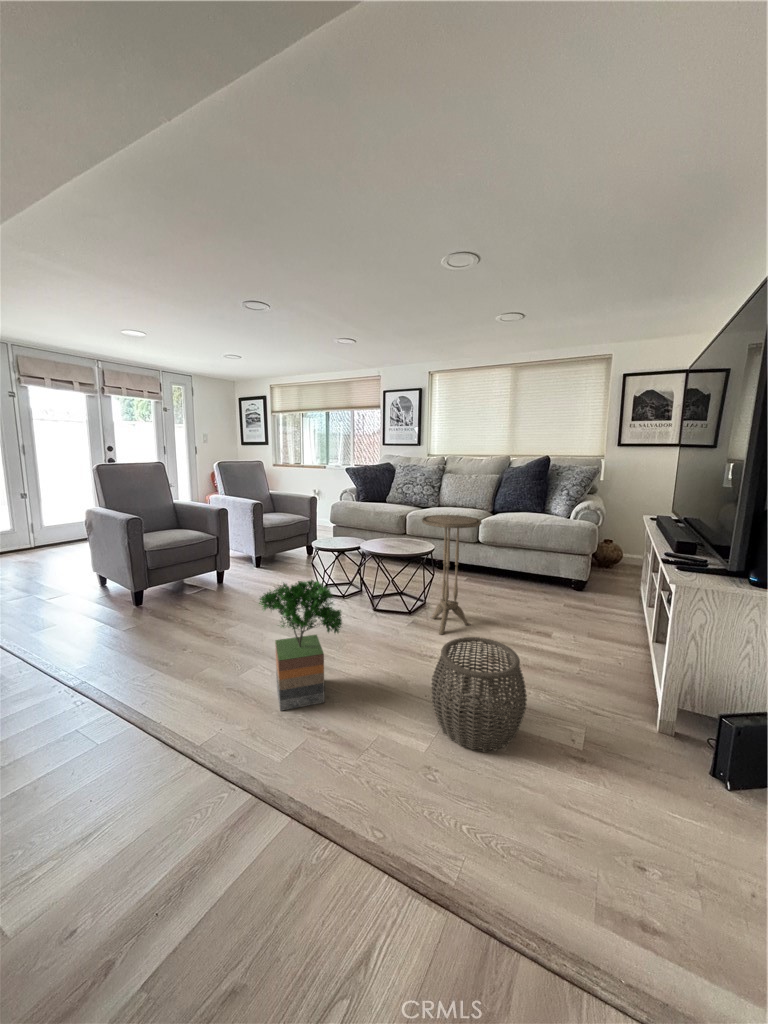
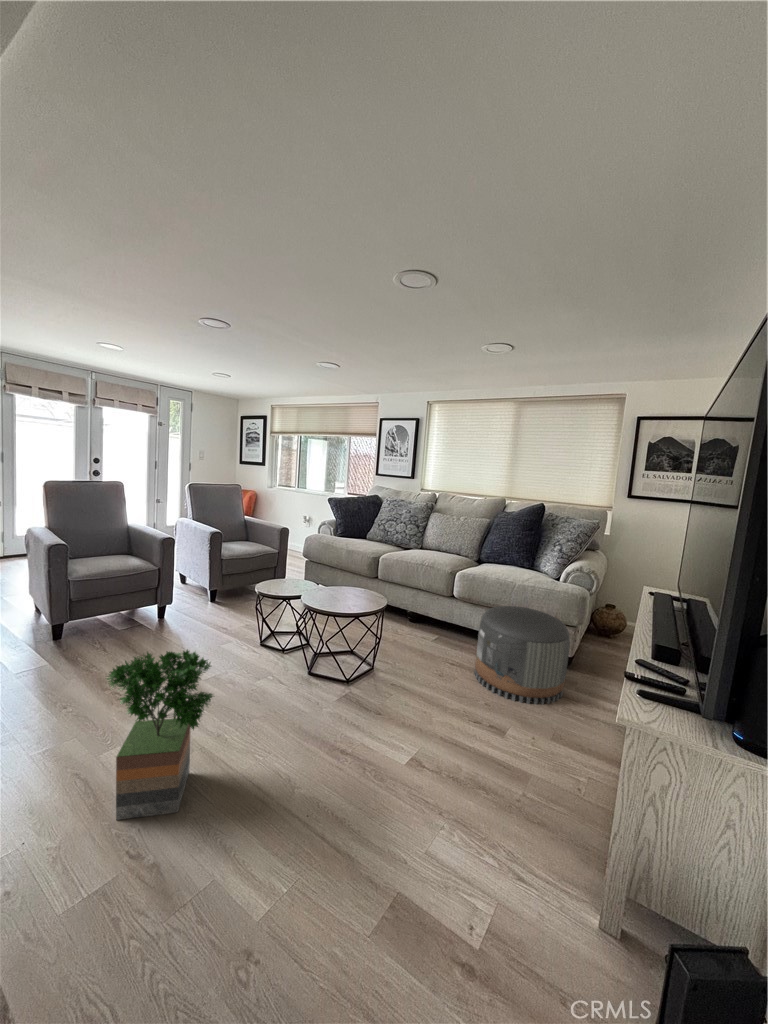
side table: present [422,515,482,635] -> none [361,570,431,718]
pouf: none [509,542,589,616] -> present [475,606,570,705]
woven basket: present [431,637,527,752] -> none [289,751,417,935]

